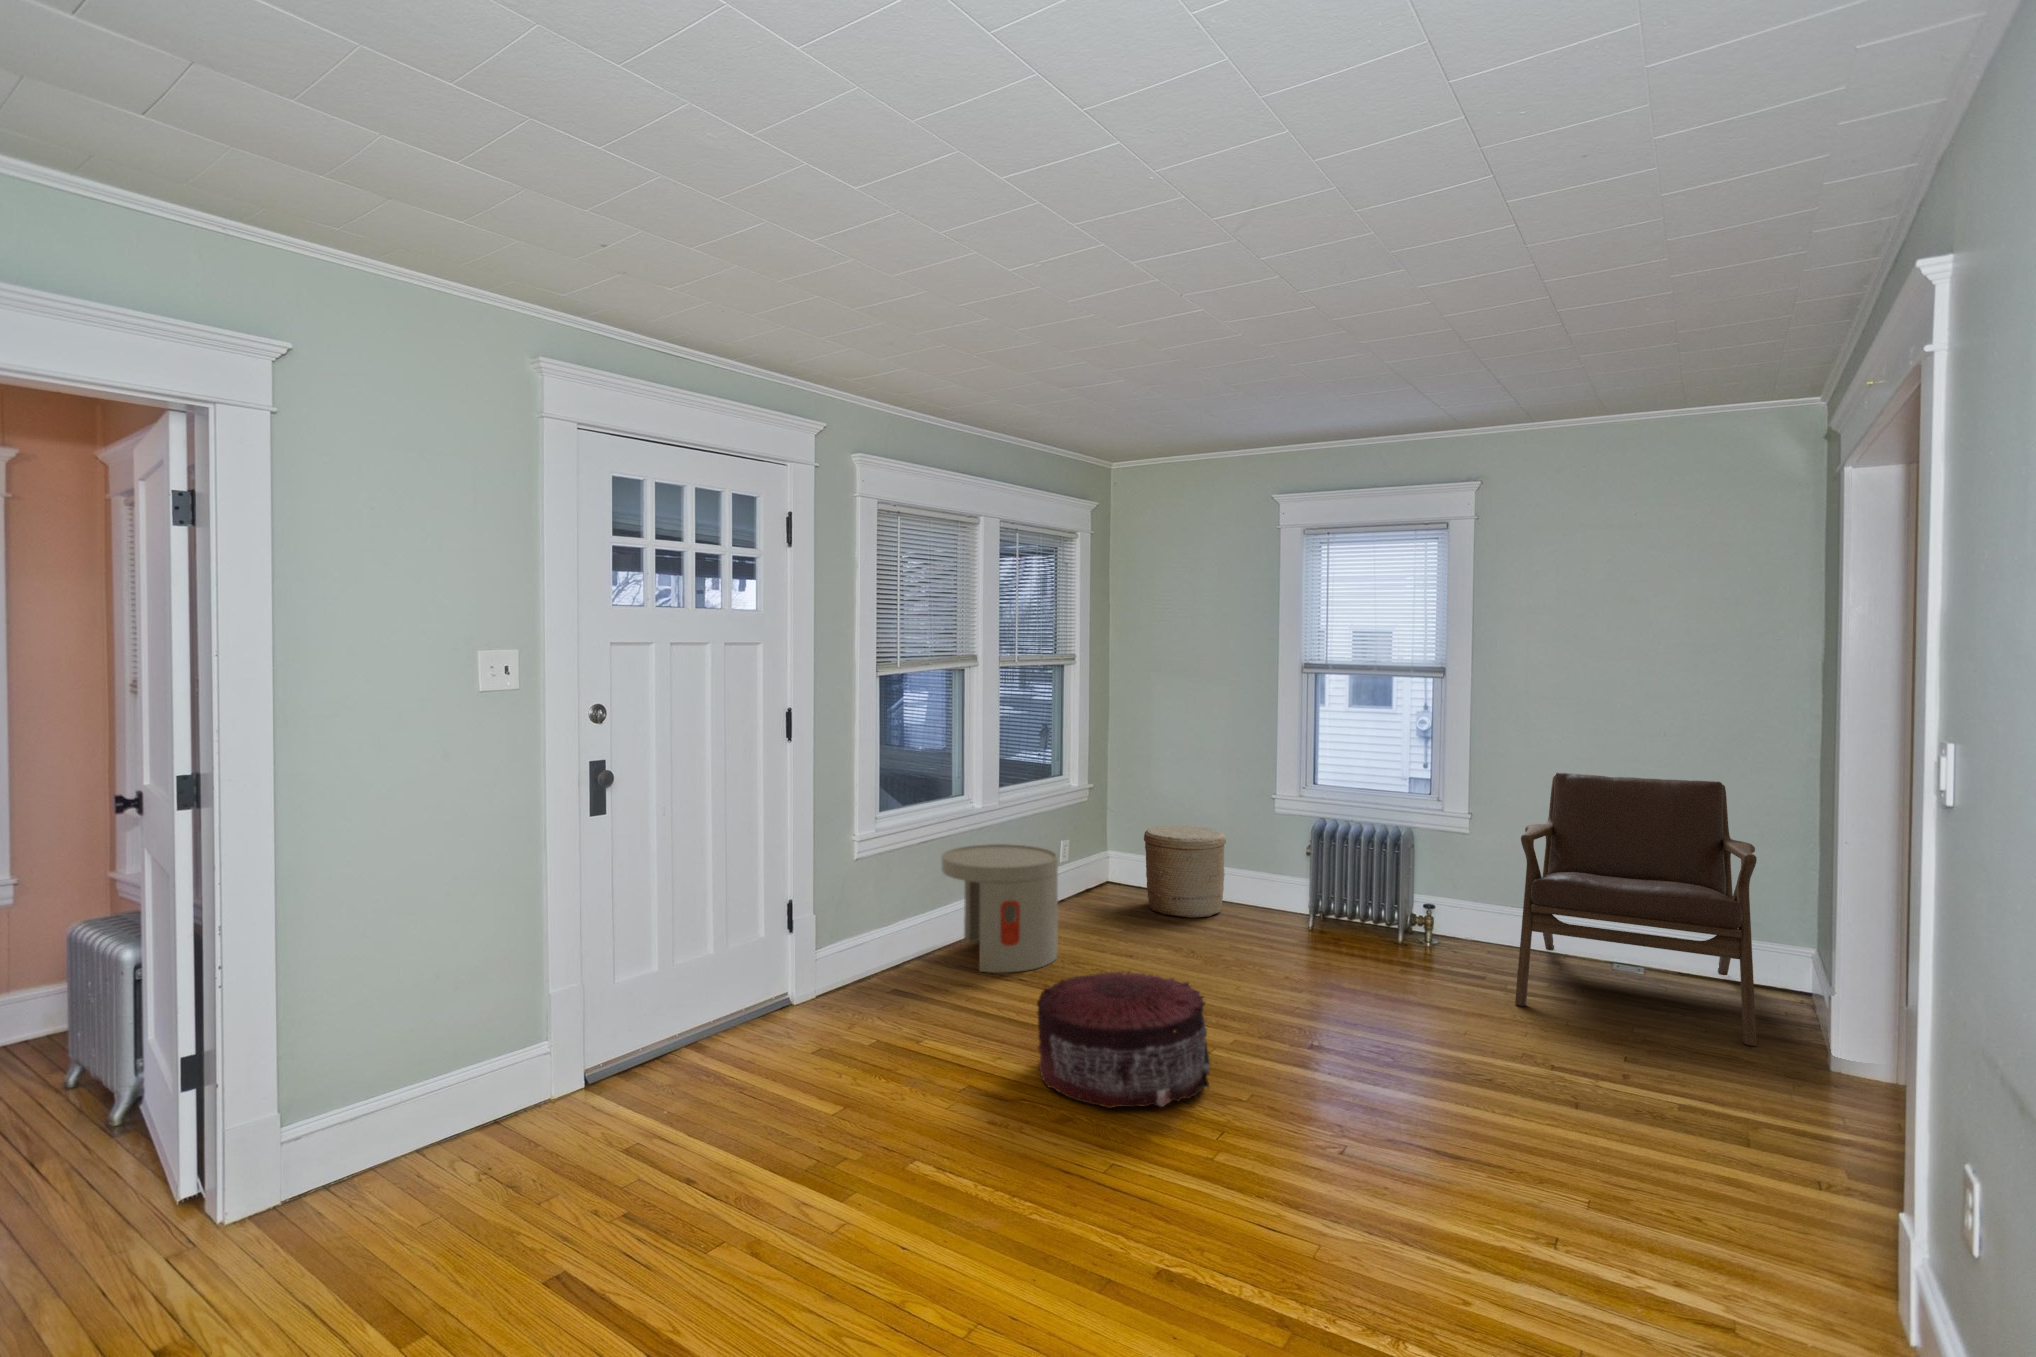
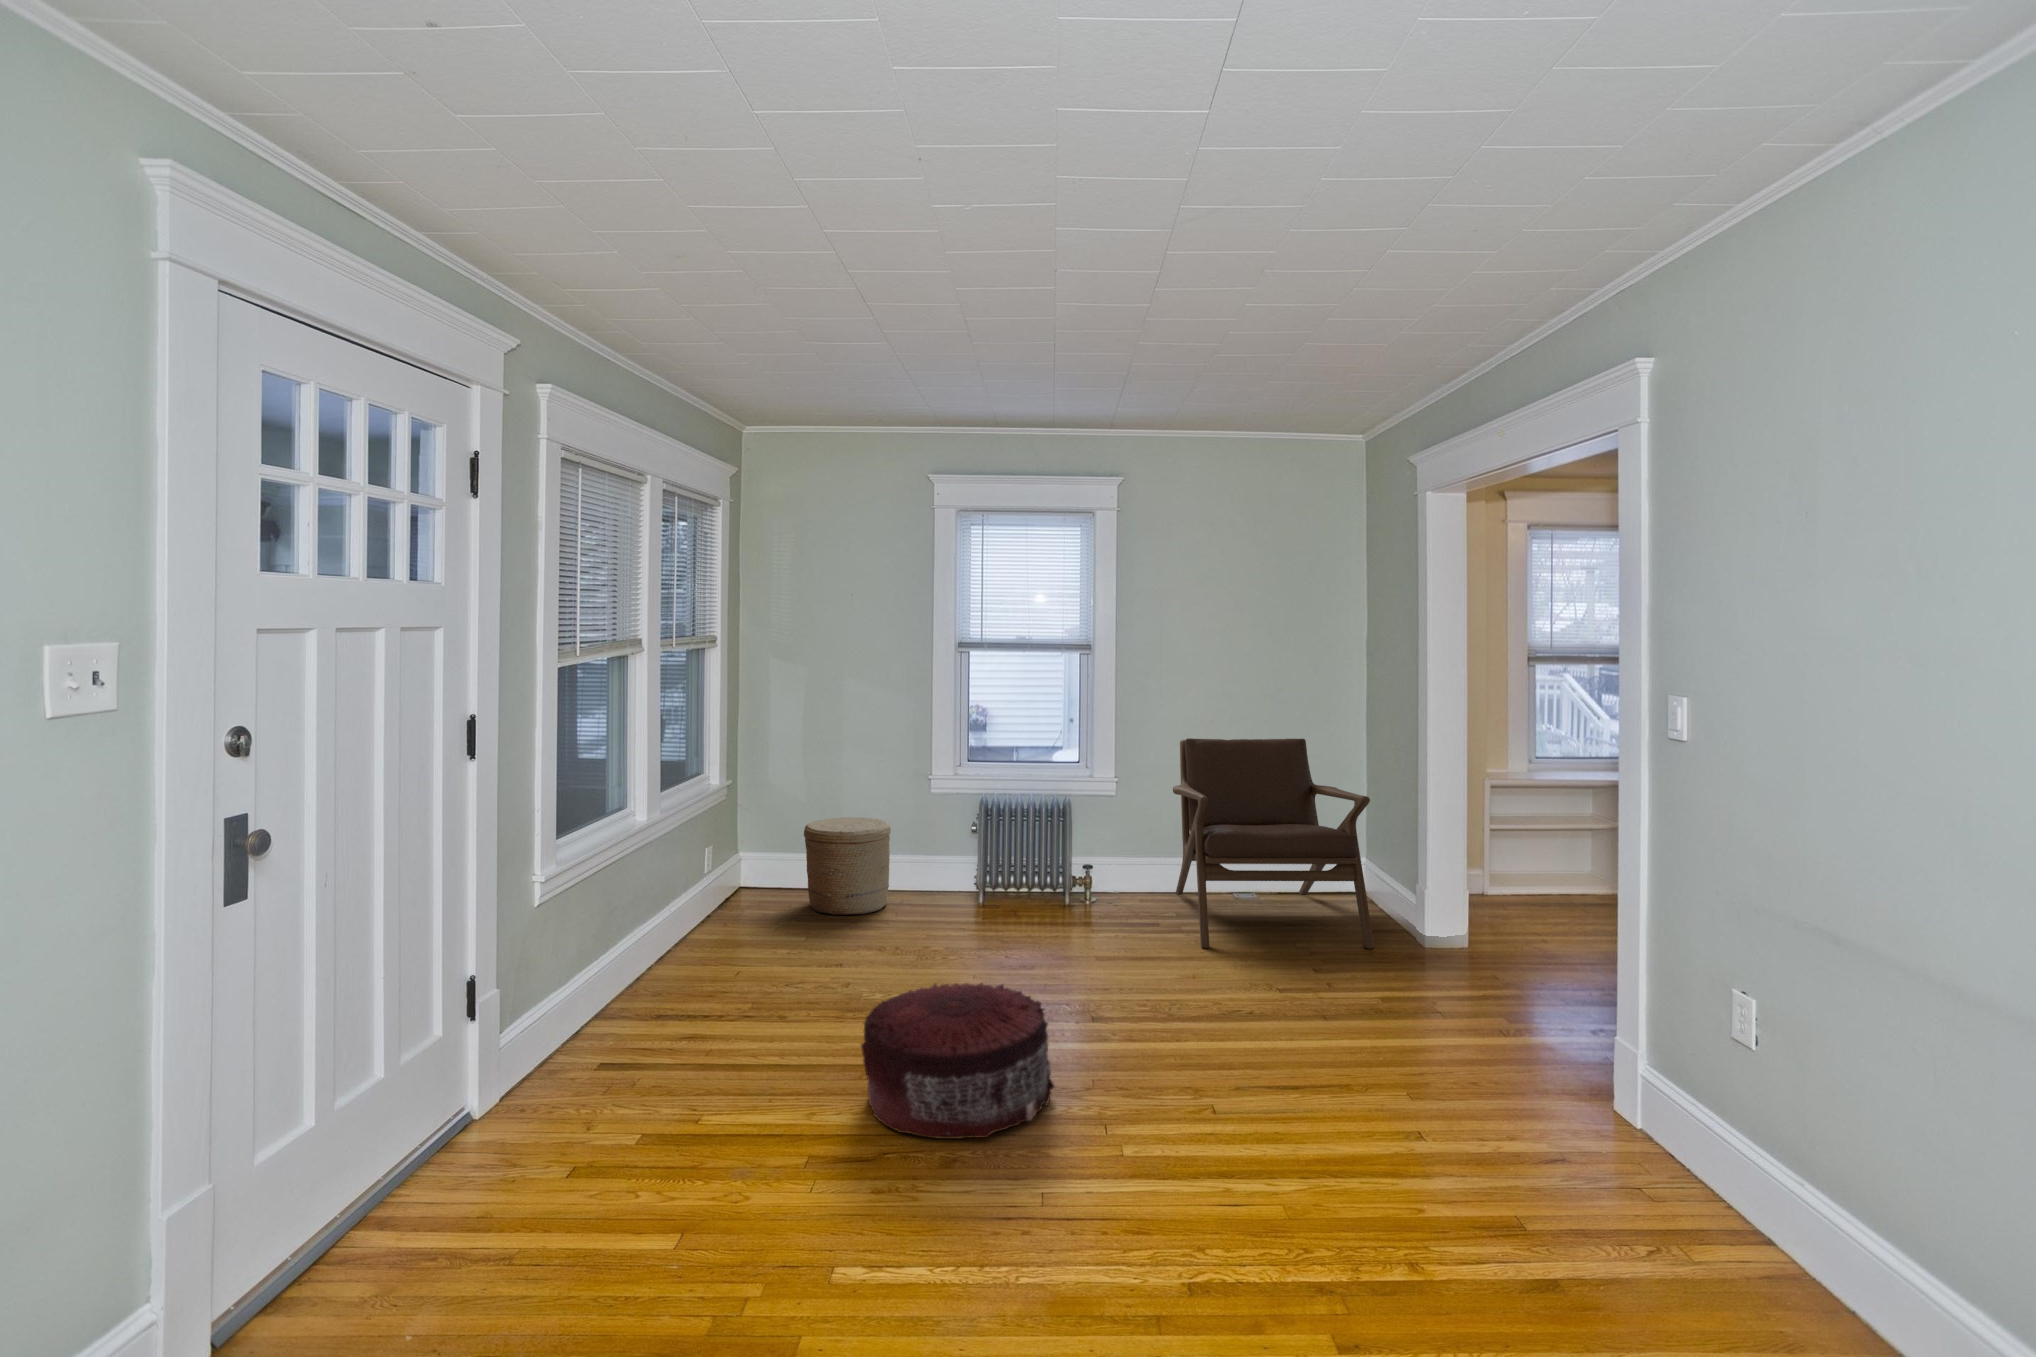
side table: present [941,844,1058,973] -> none [622,860,768,1017]

